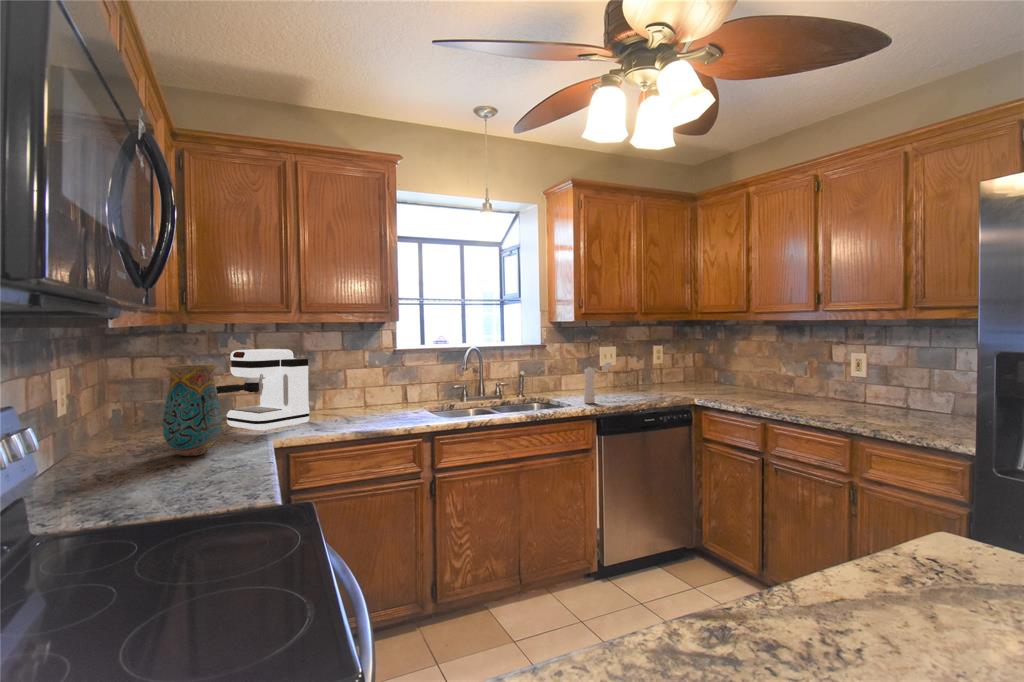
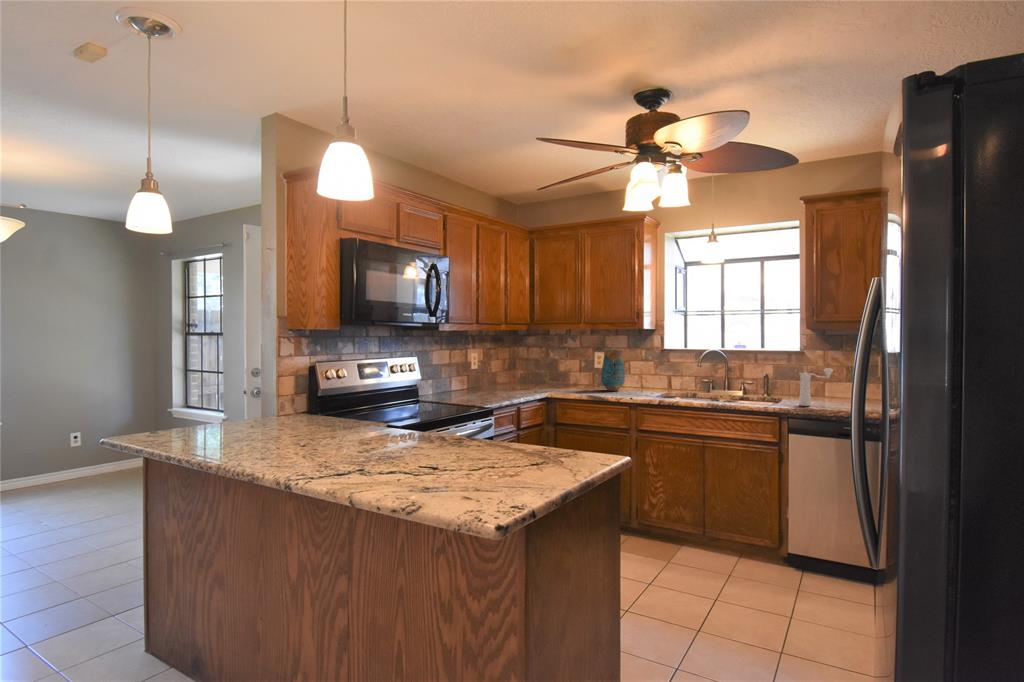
coffee maker: present [216,349,309,432] -> none [536,344,582,390]
vase: present [163,364,222,456] -> present [601,349,625,391]

